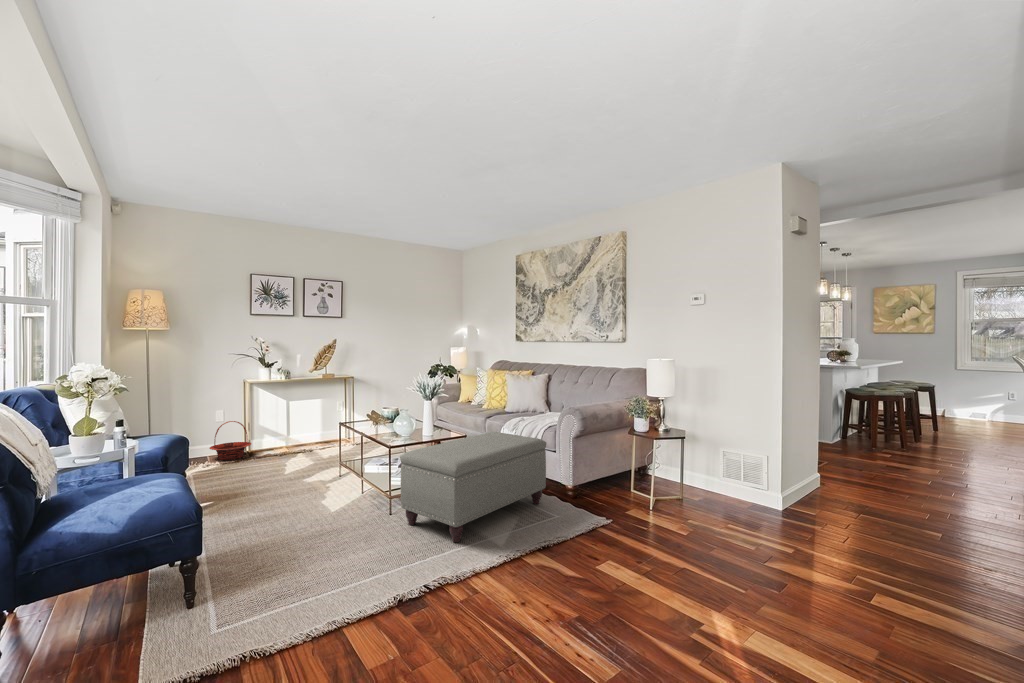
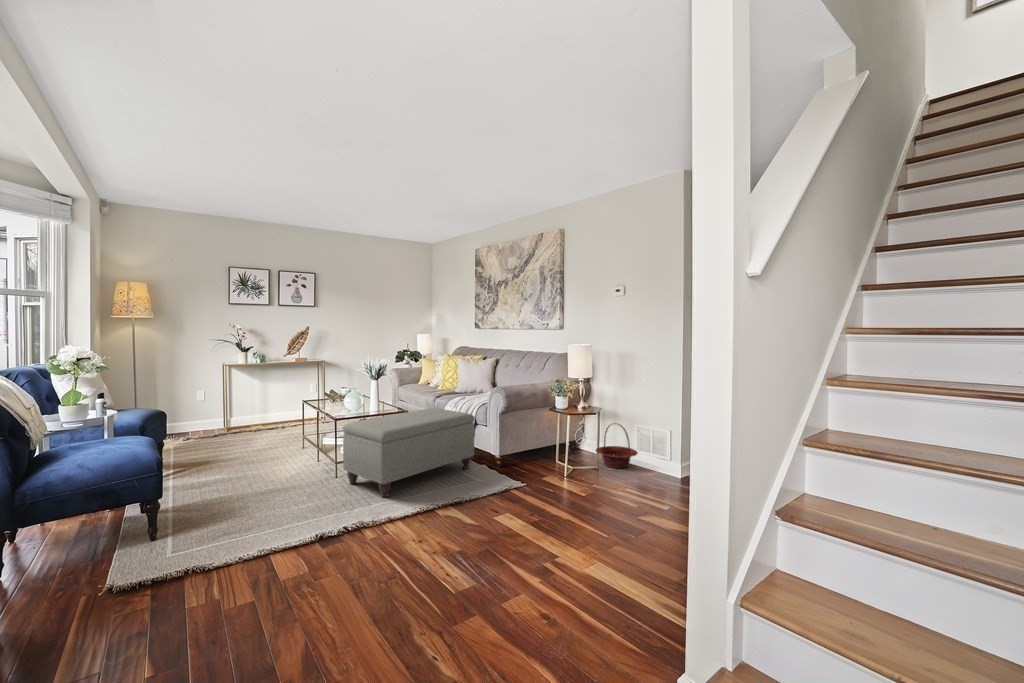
basket: present [209,421,251,460] -> present [595,423,638,468]

